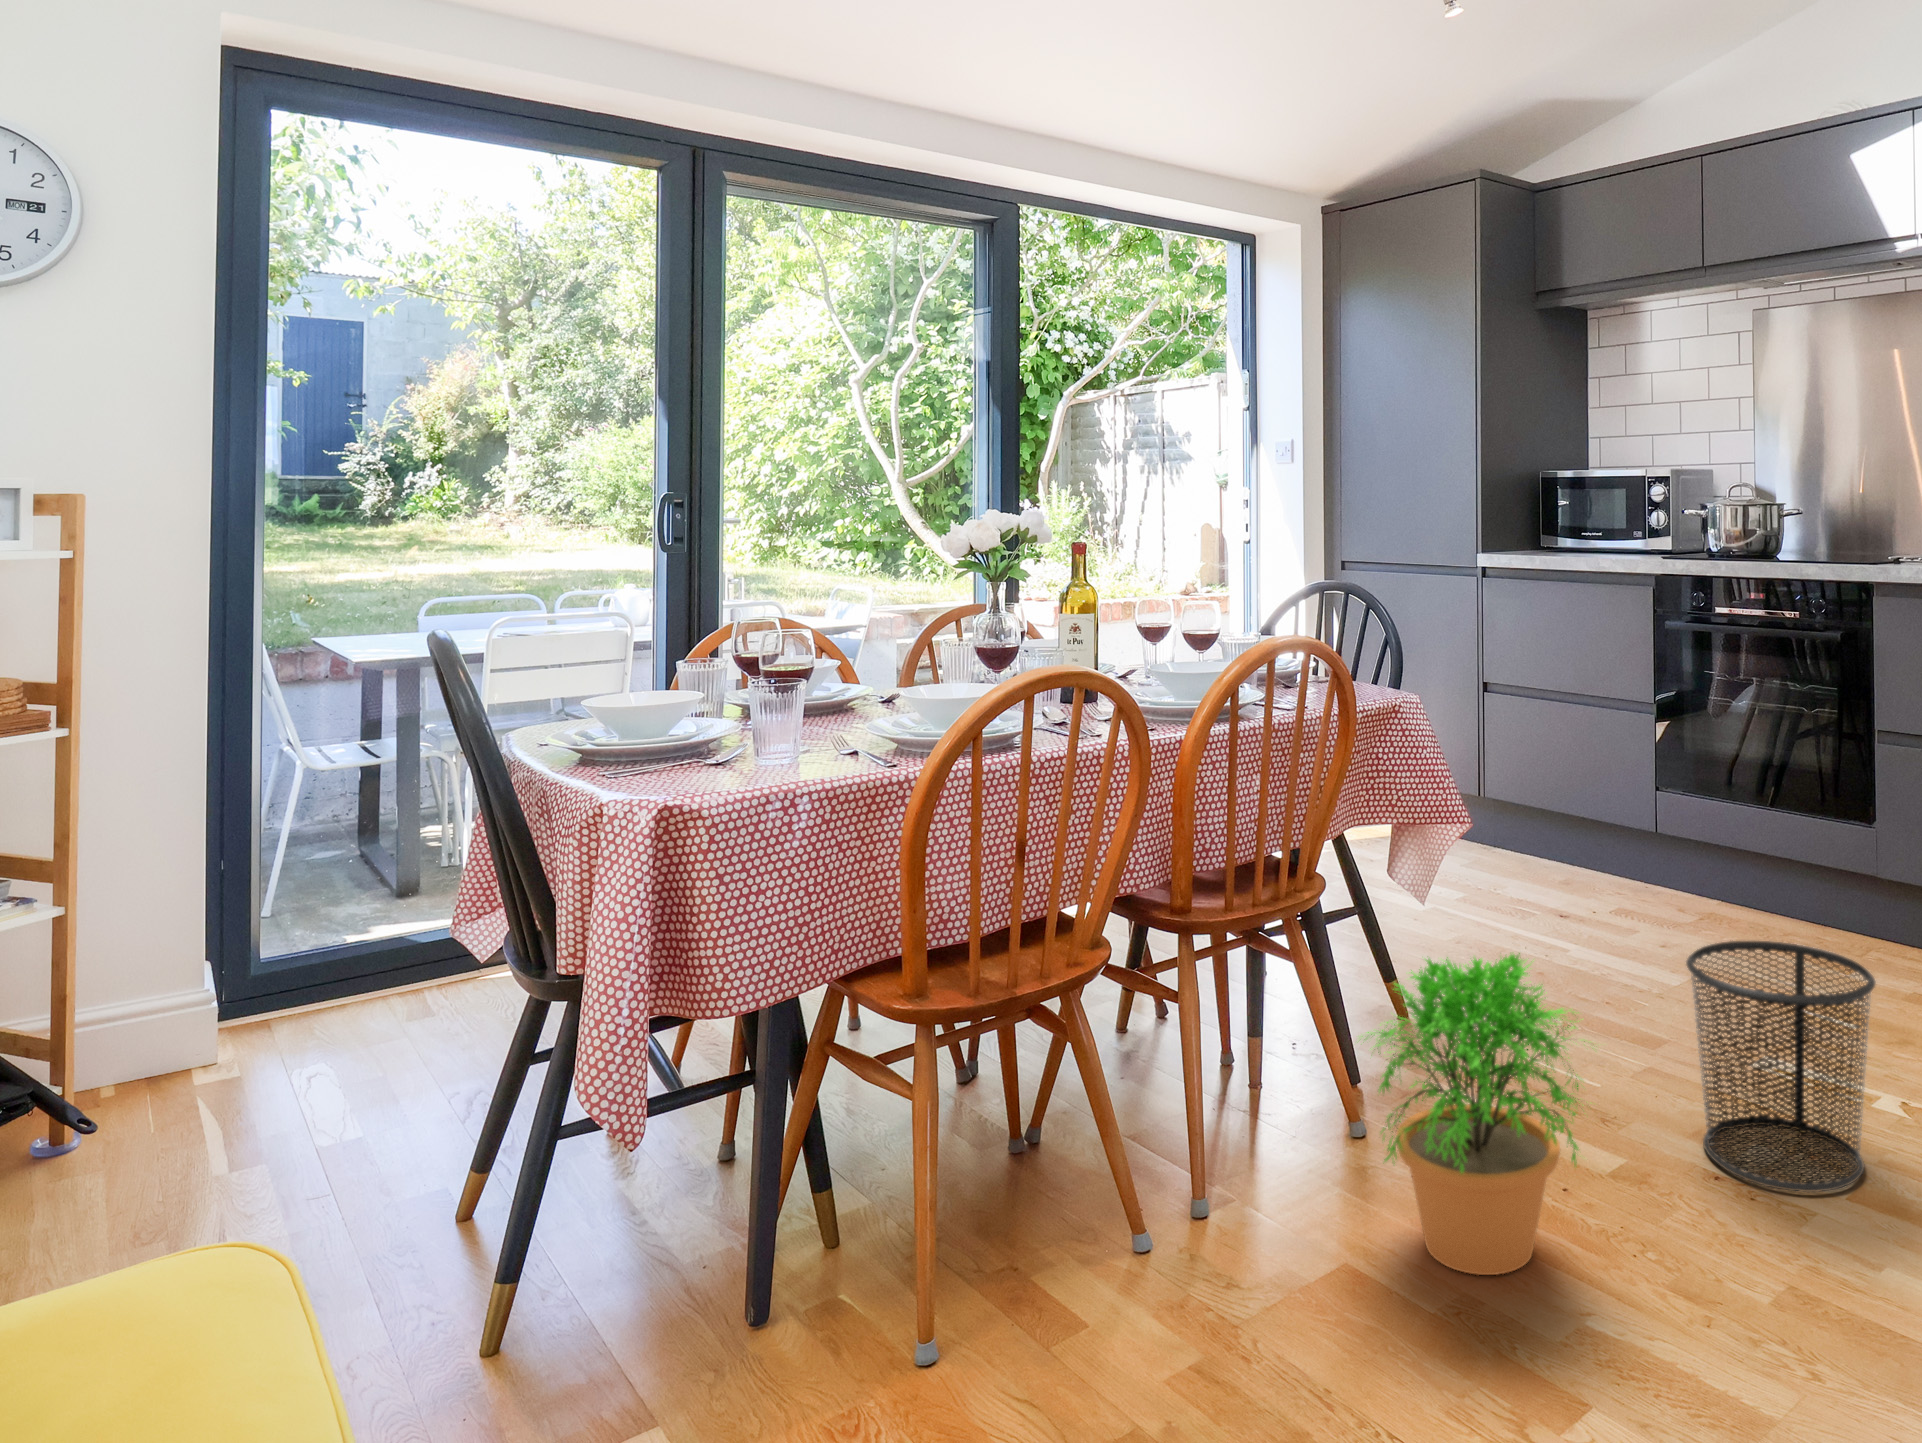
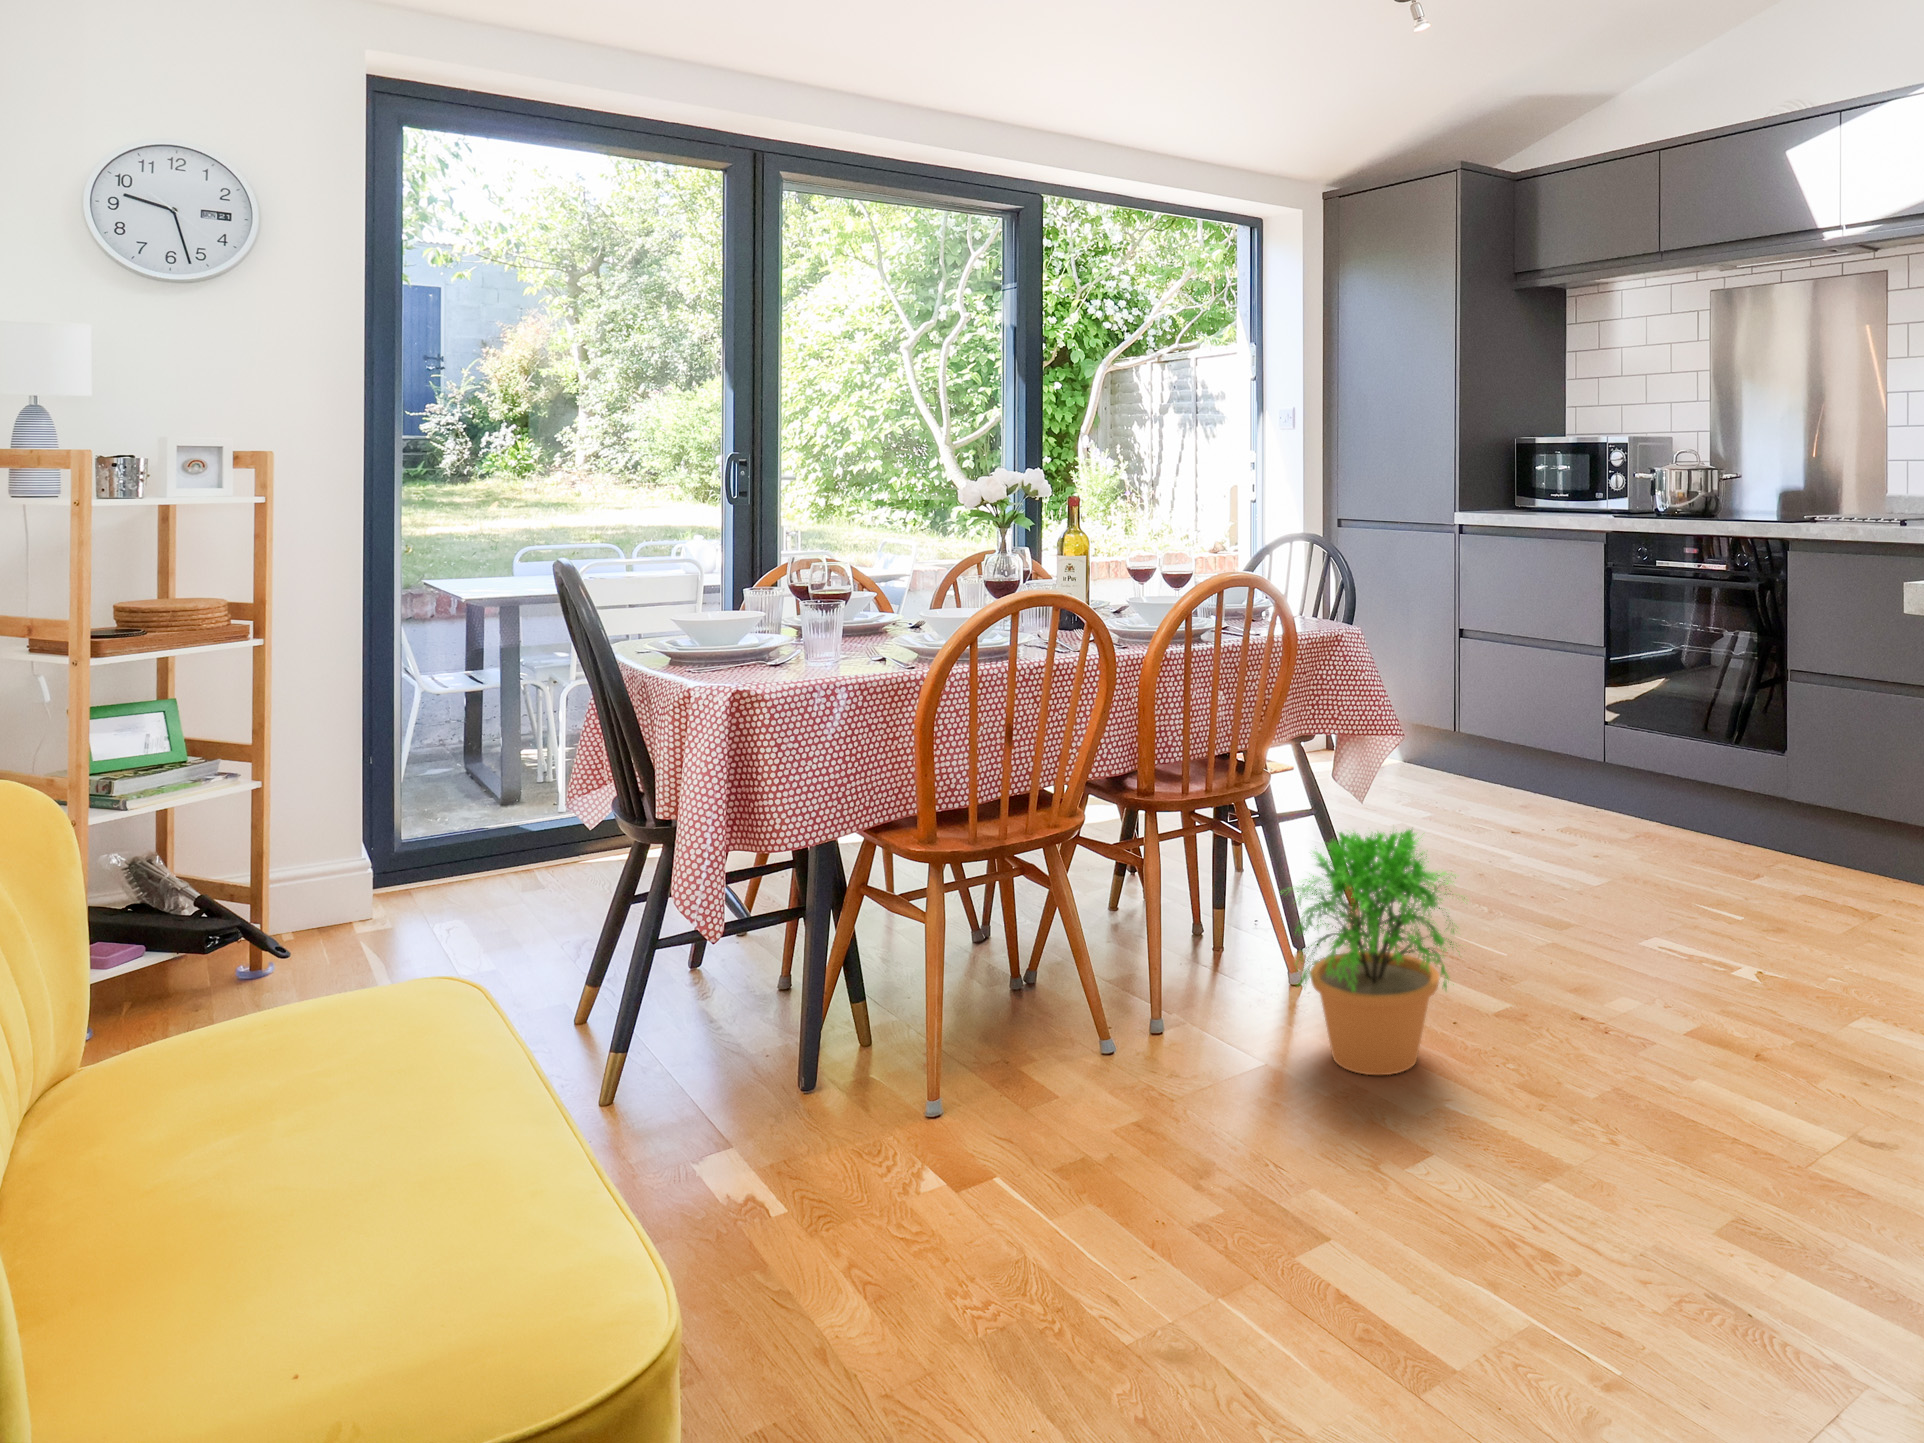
waste bin: present [1686,941,1875,1192] -> none [1566,833,1718,1029]

